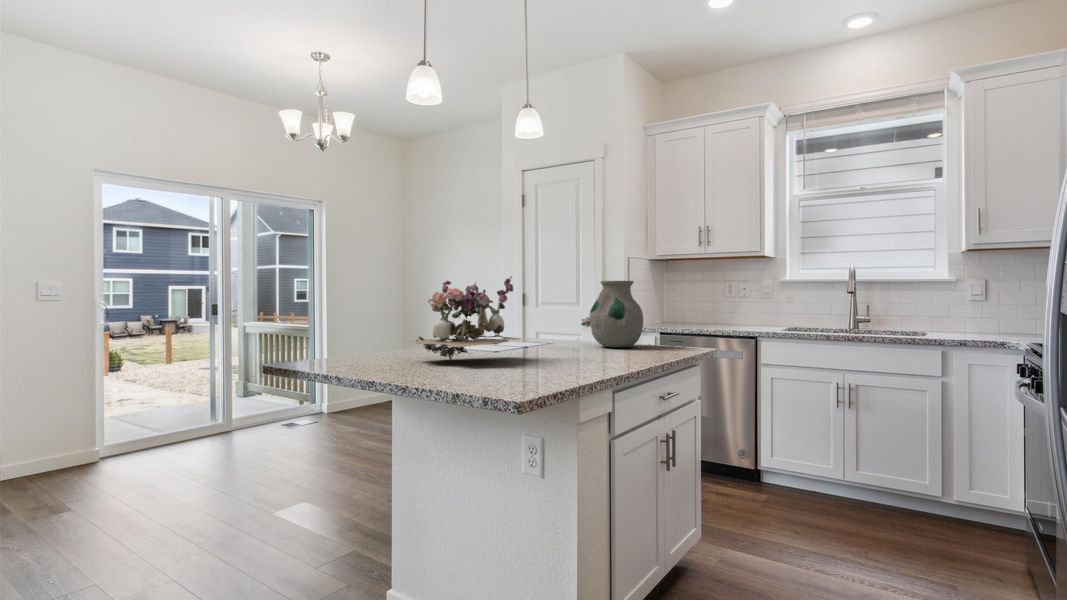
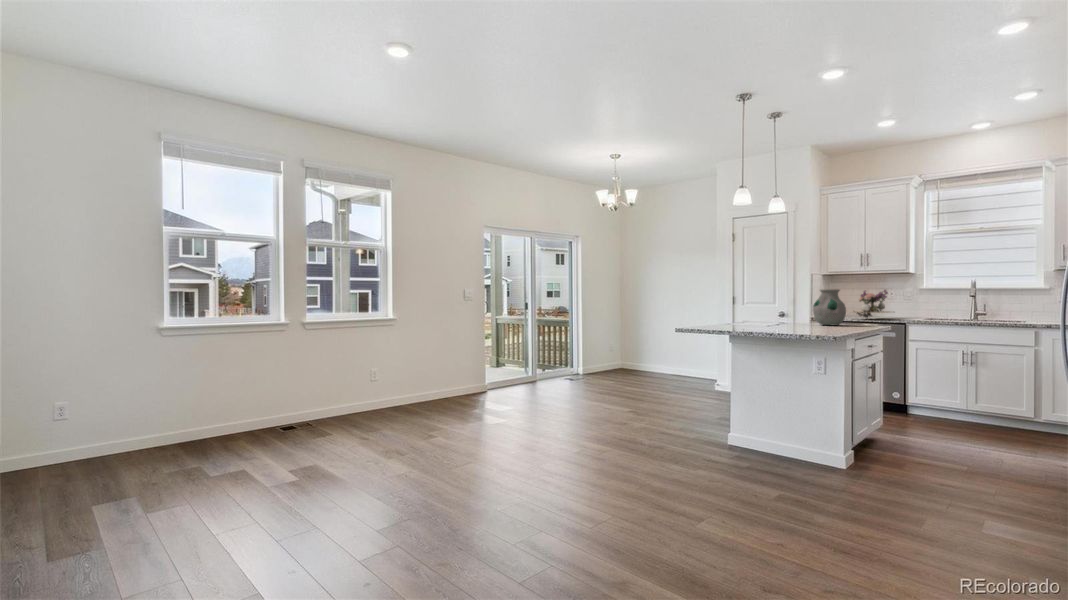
flower arrangement: present [410,276,520,360] -> present [853,289,890,318]

